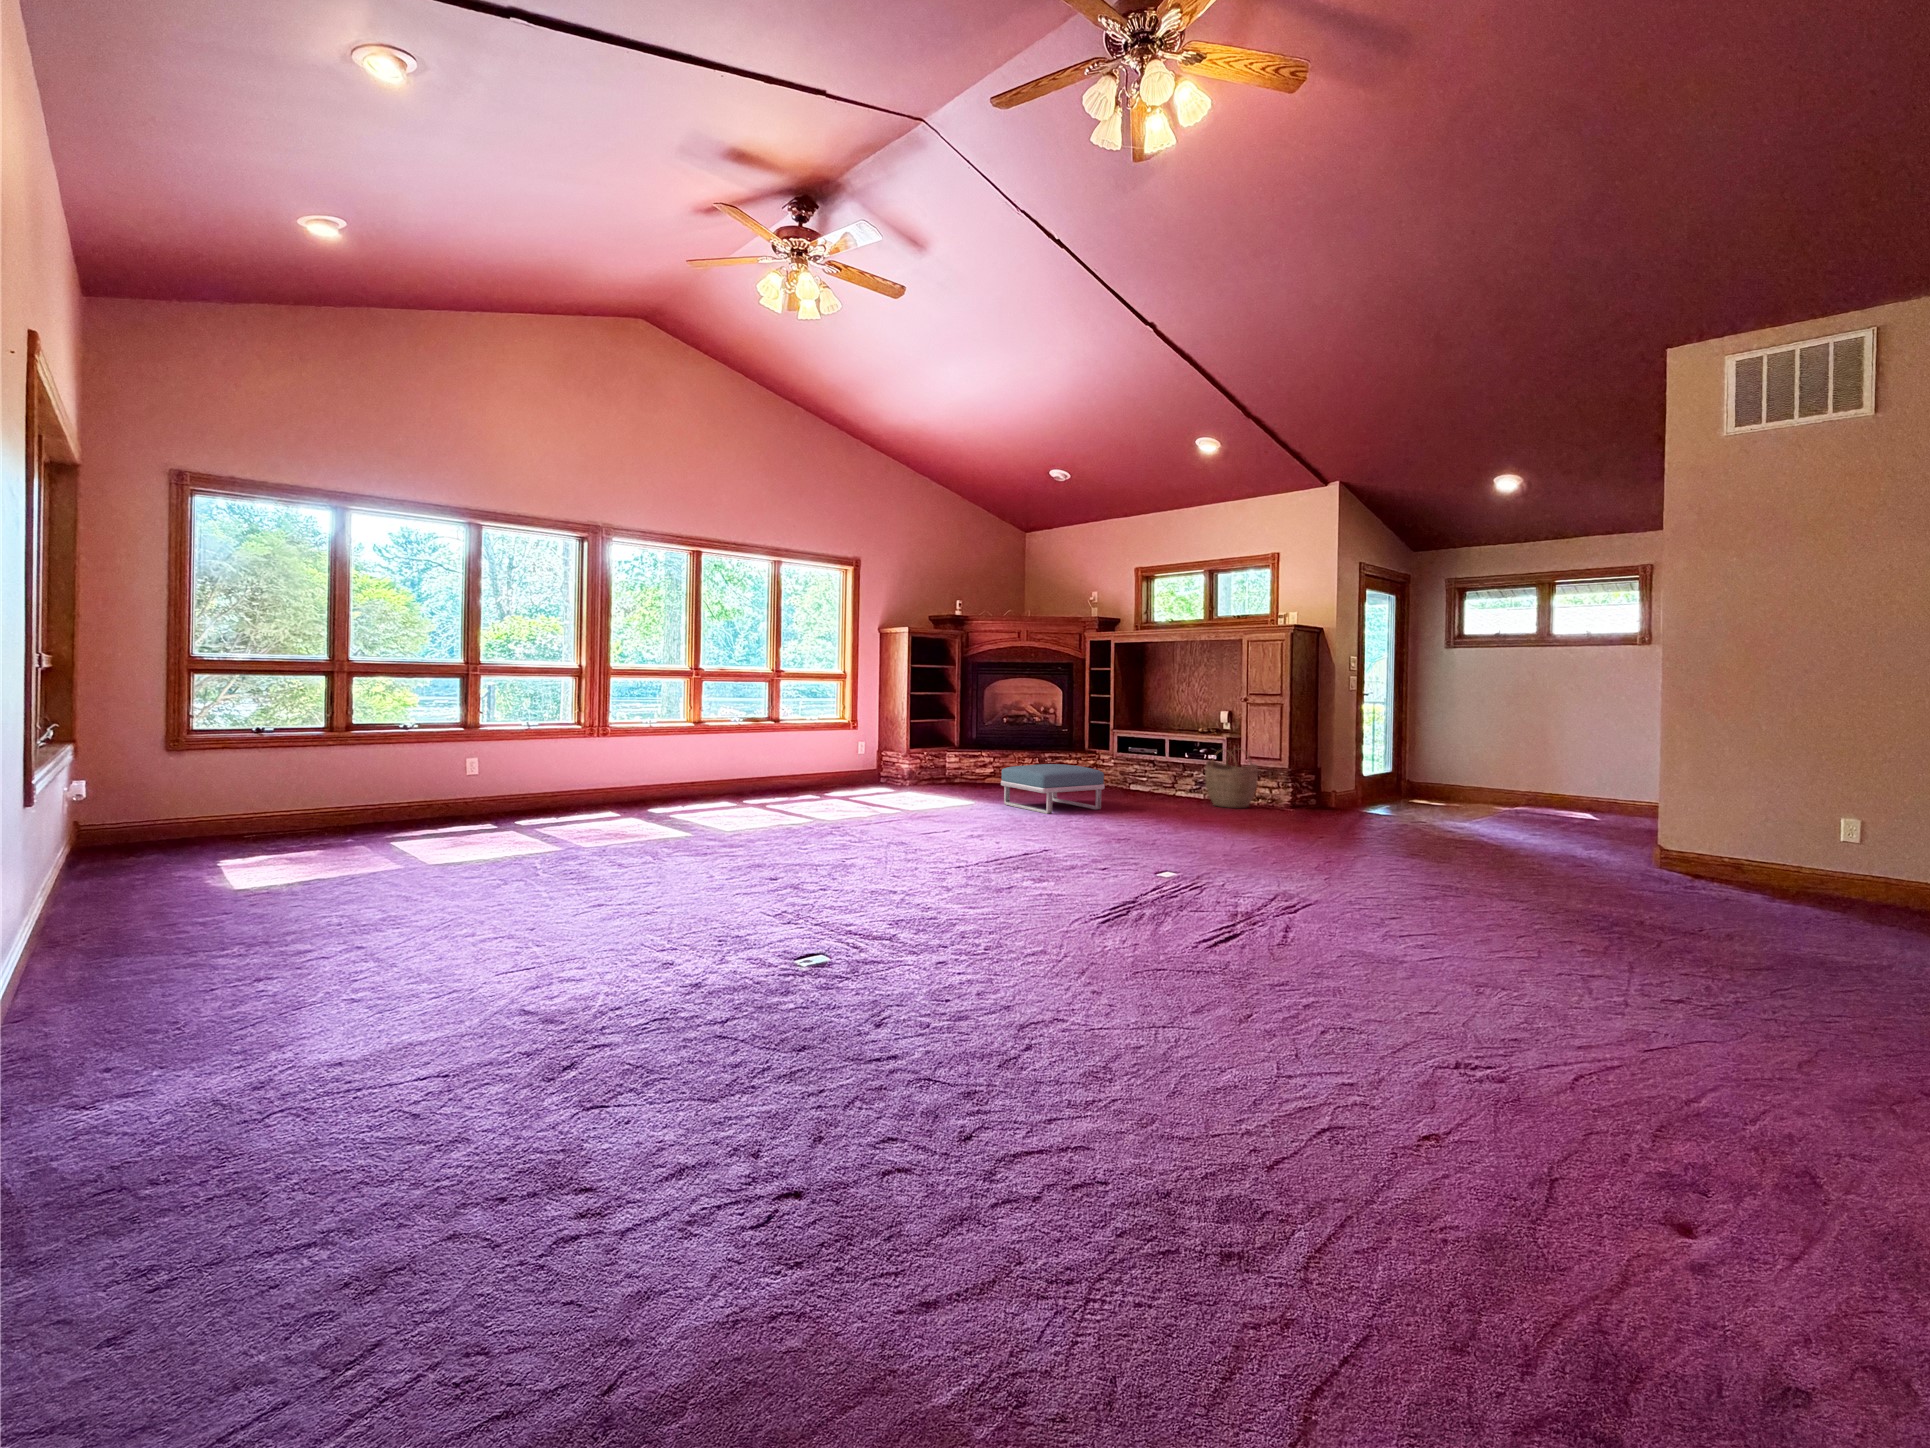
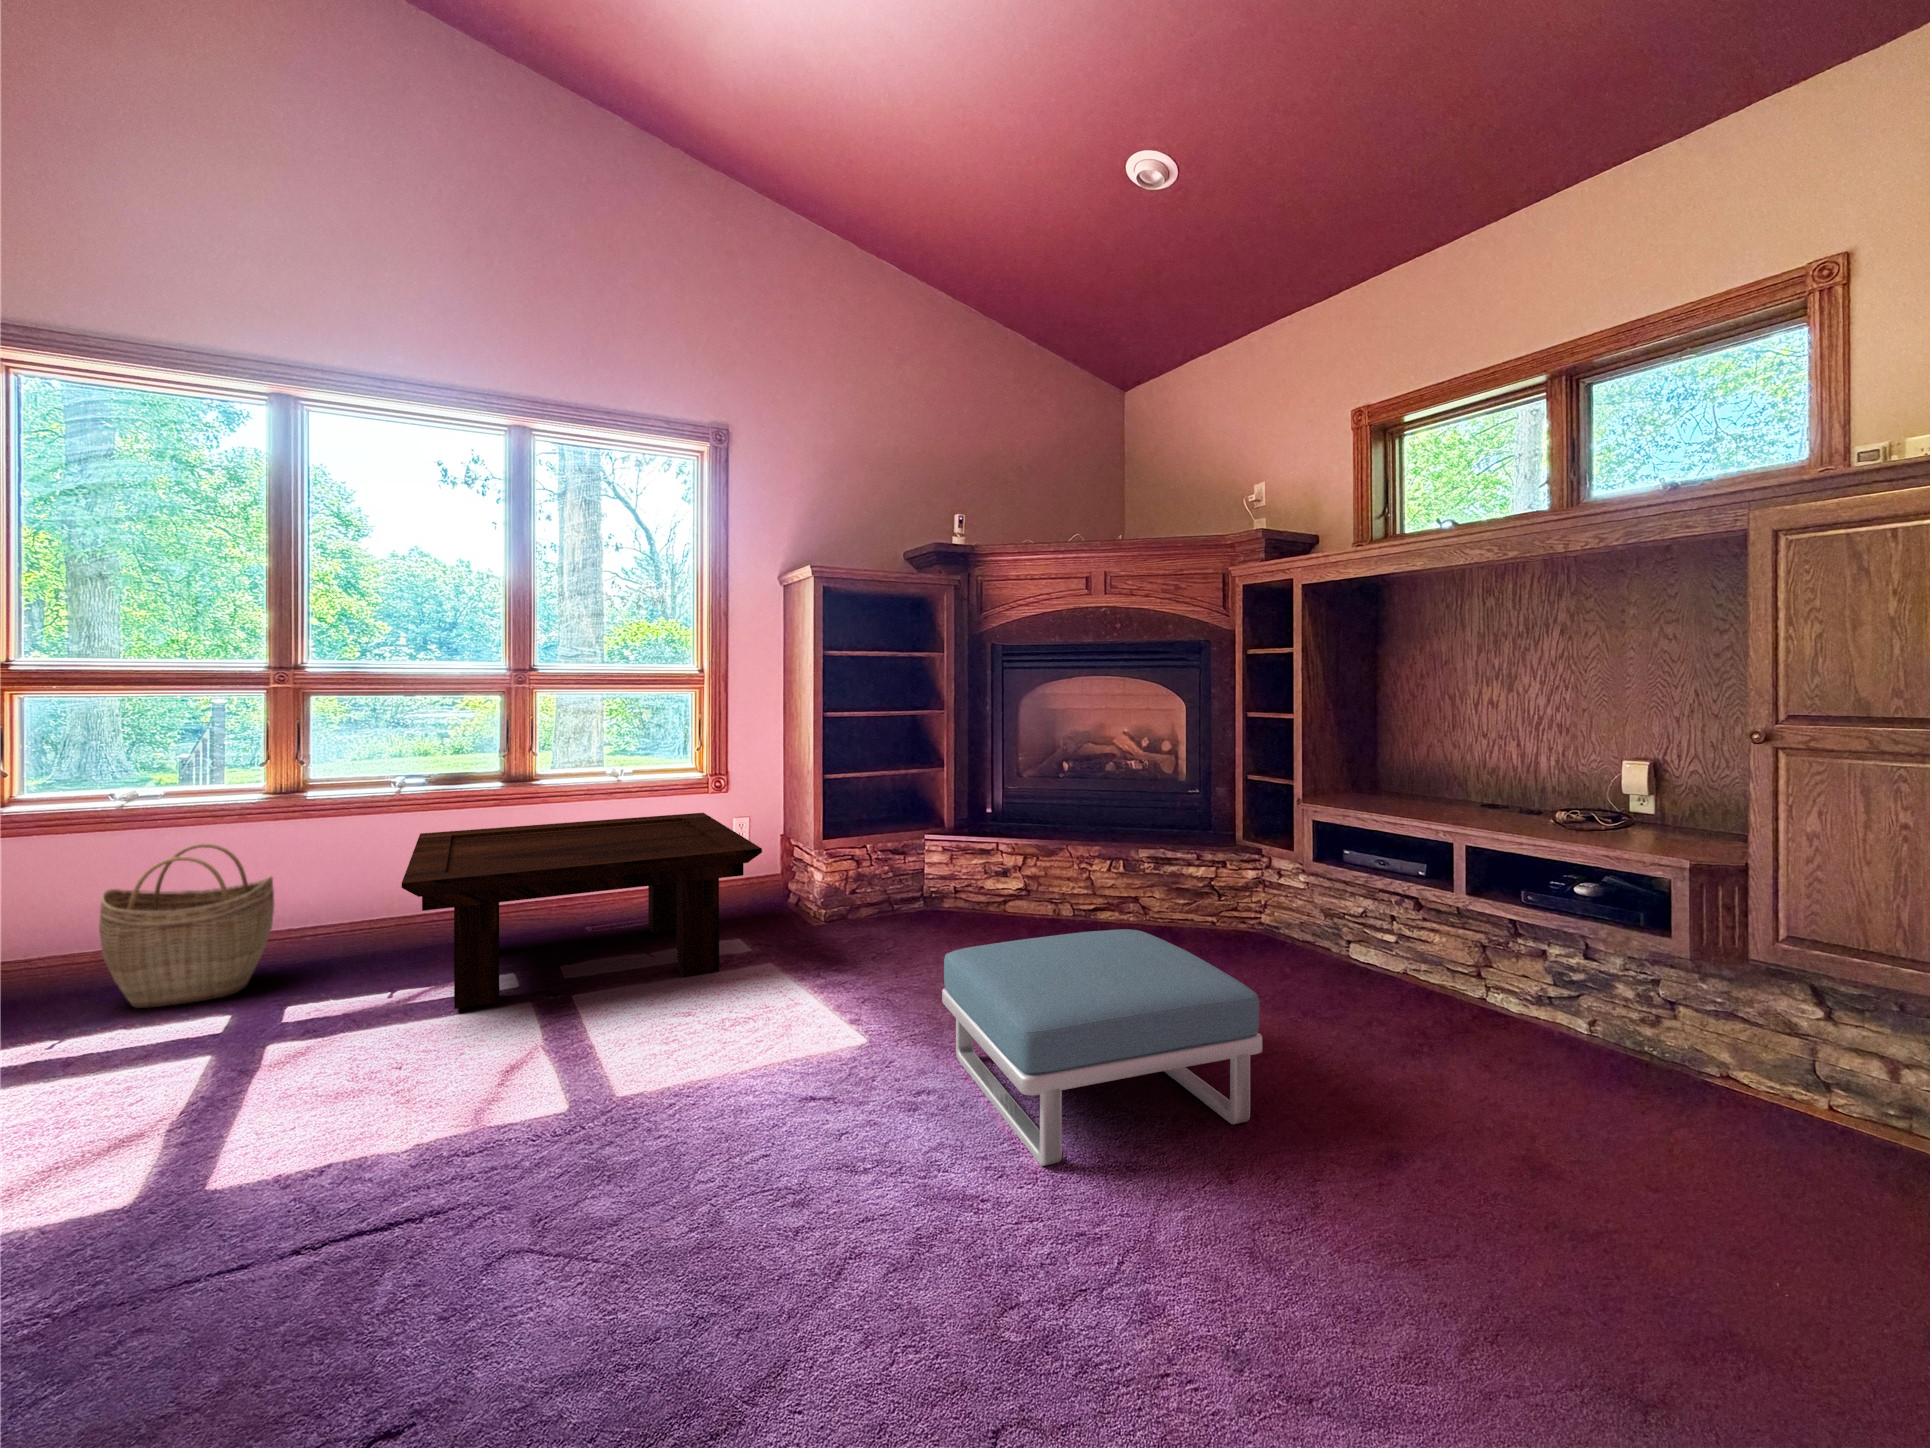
coffee table: none [744,739,907,800] -> present [401,813,762,1009]
woven basket: present [1205,749,1258,808] -> present [99,844,275,1008]

